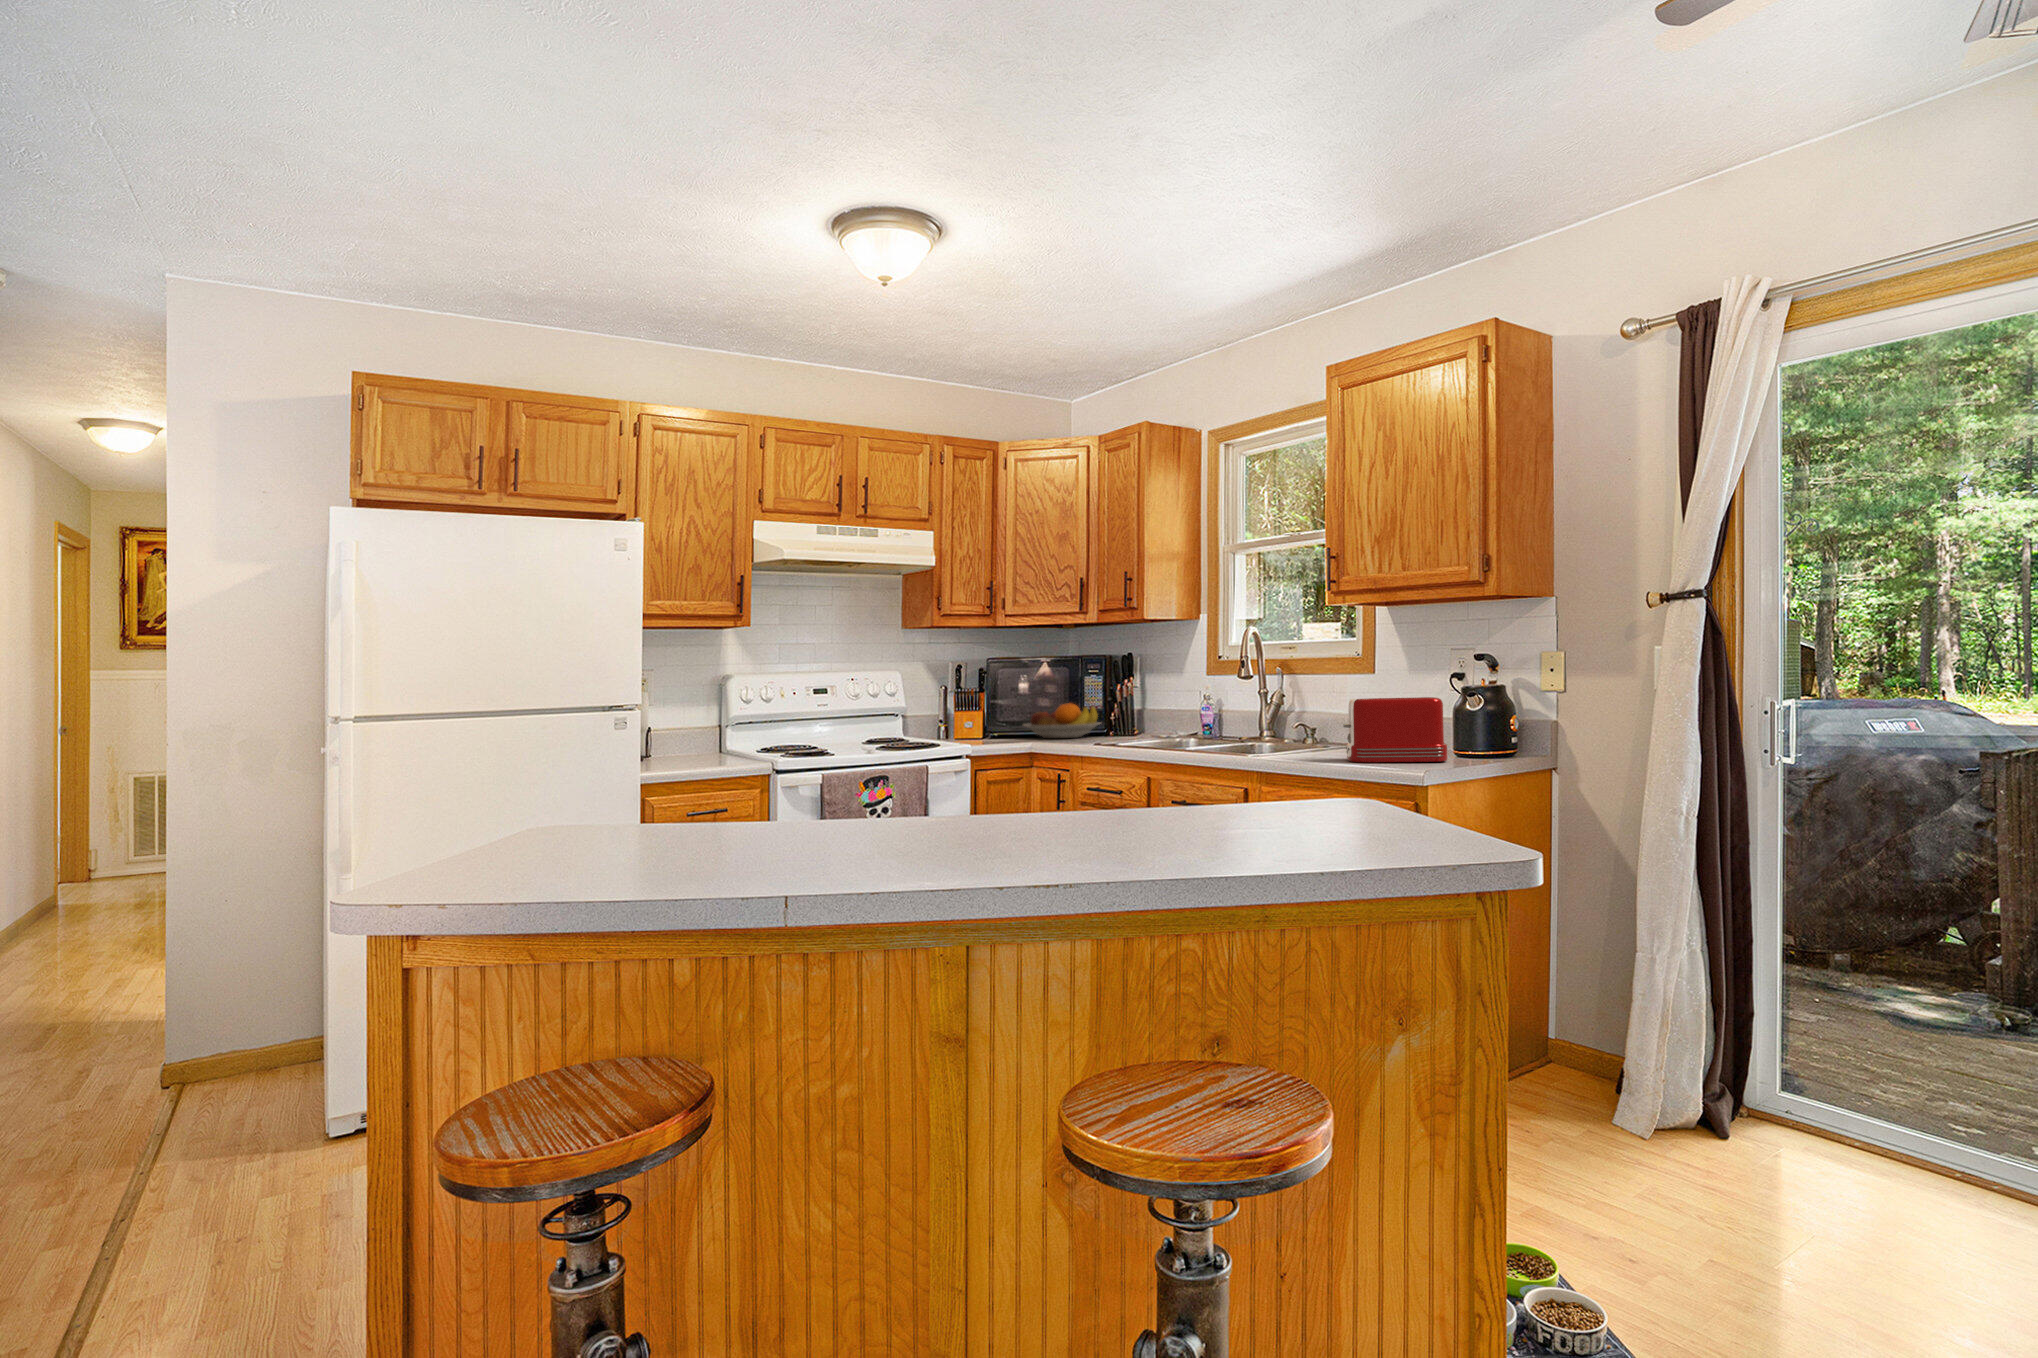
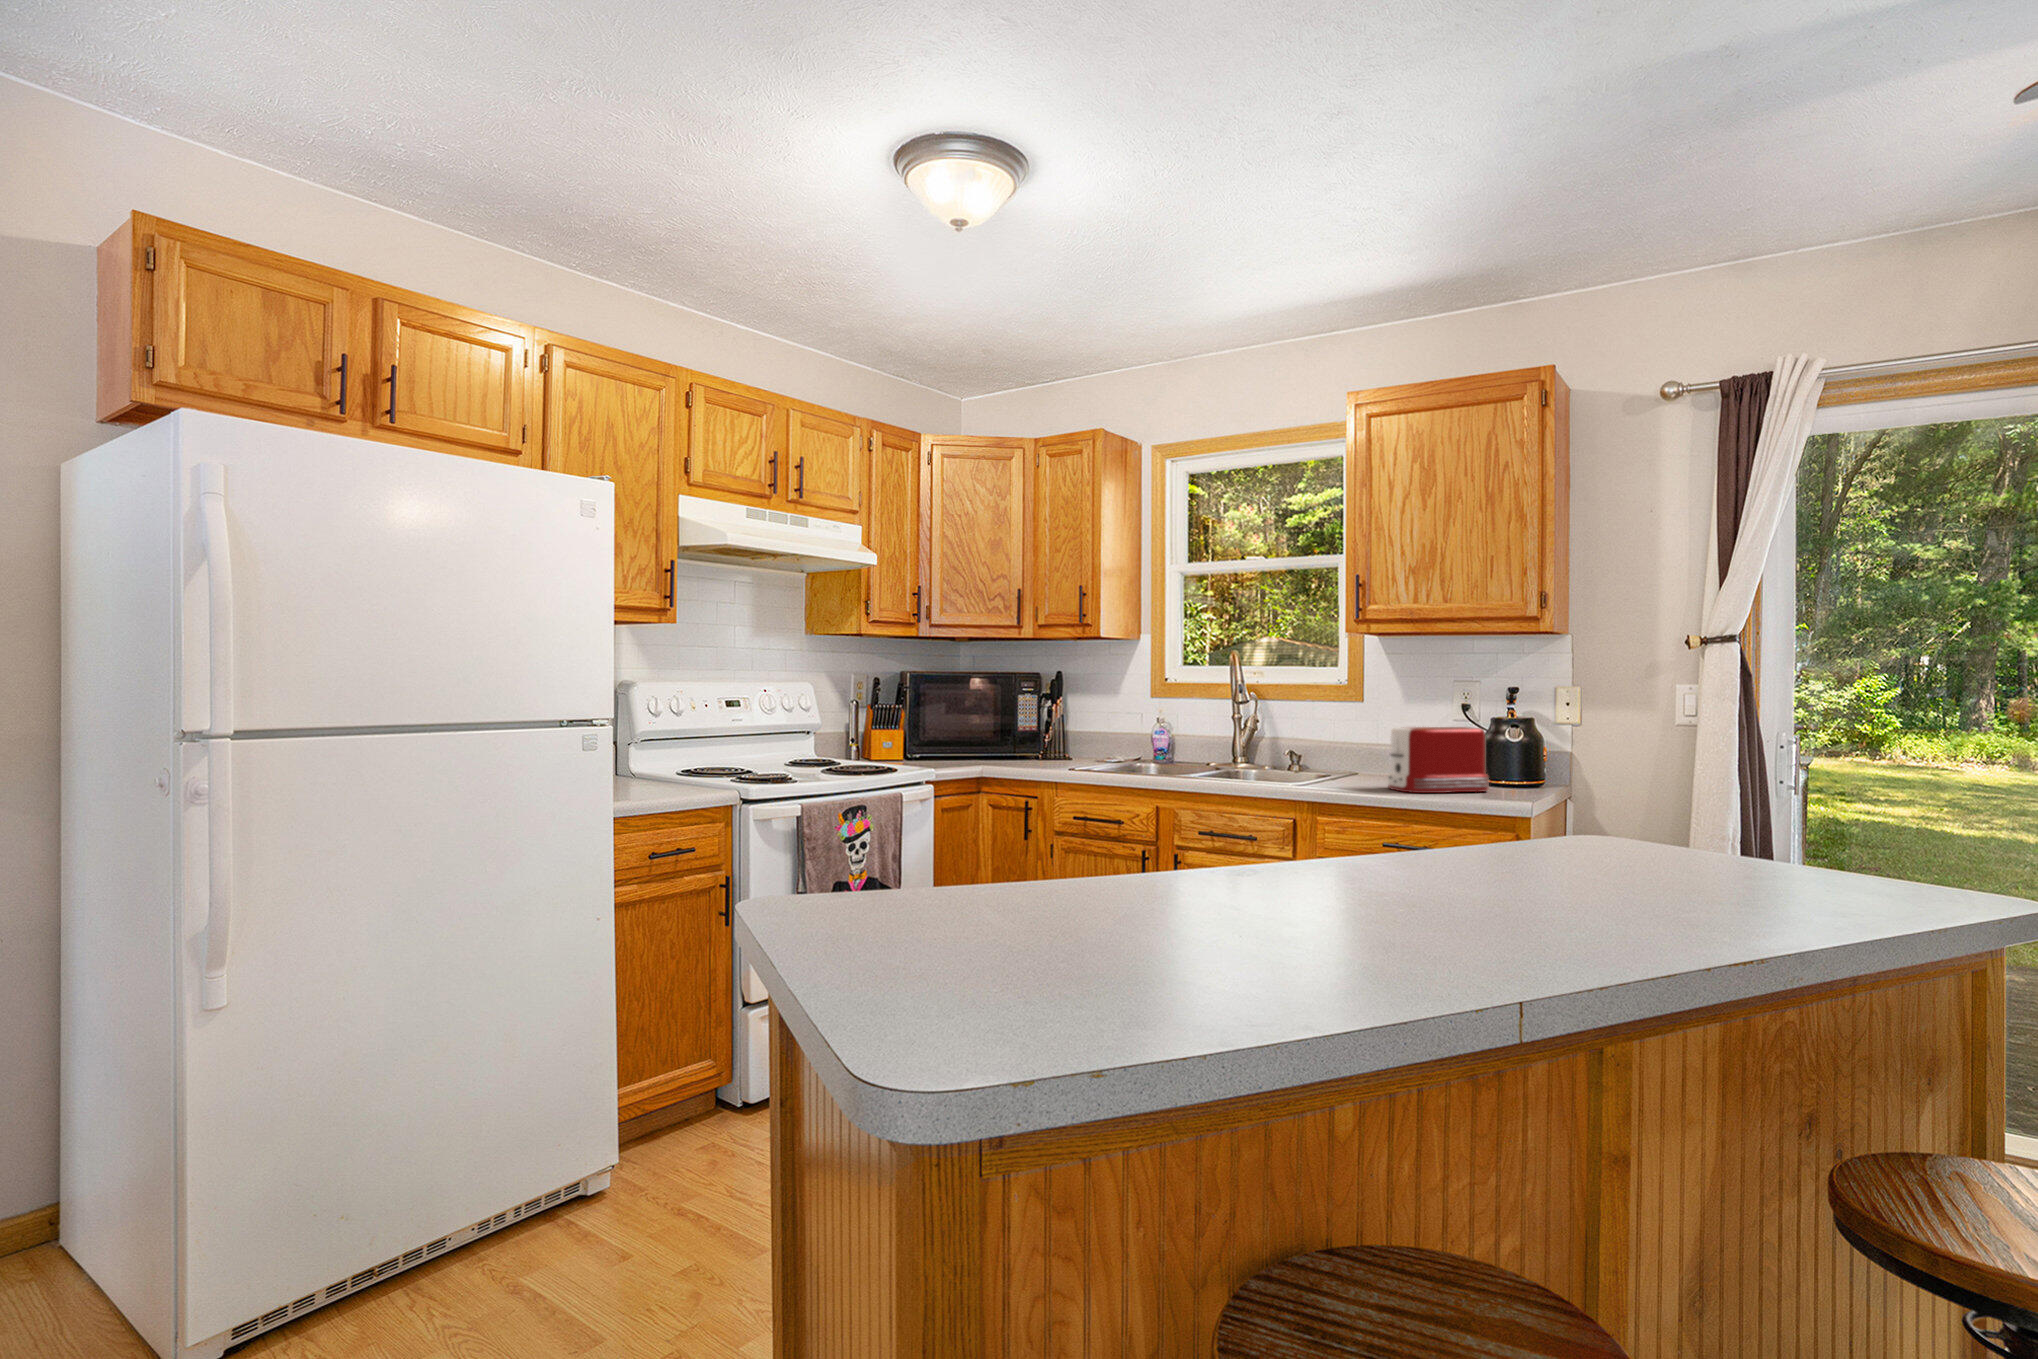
fruit bowl: present [1024,703,1101,738] -> none [949,722,1035,760]

